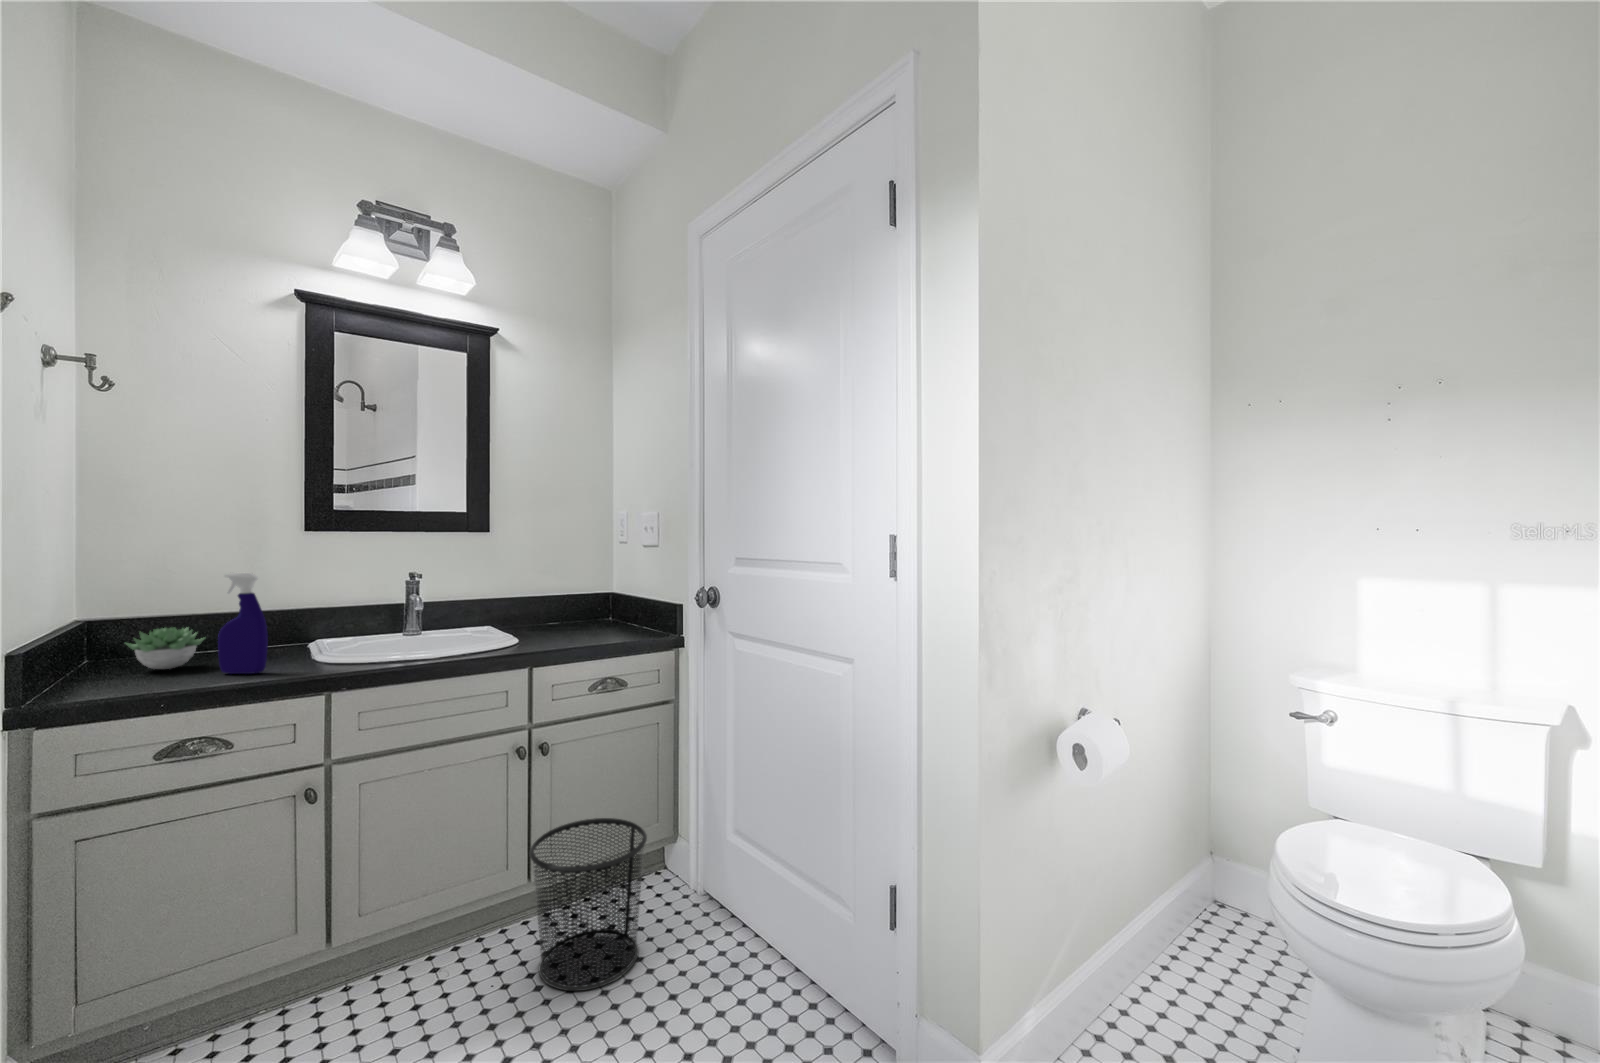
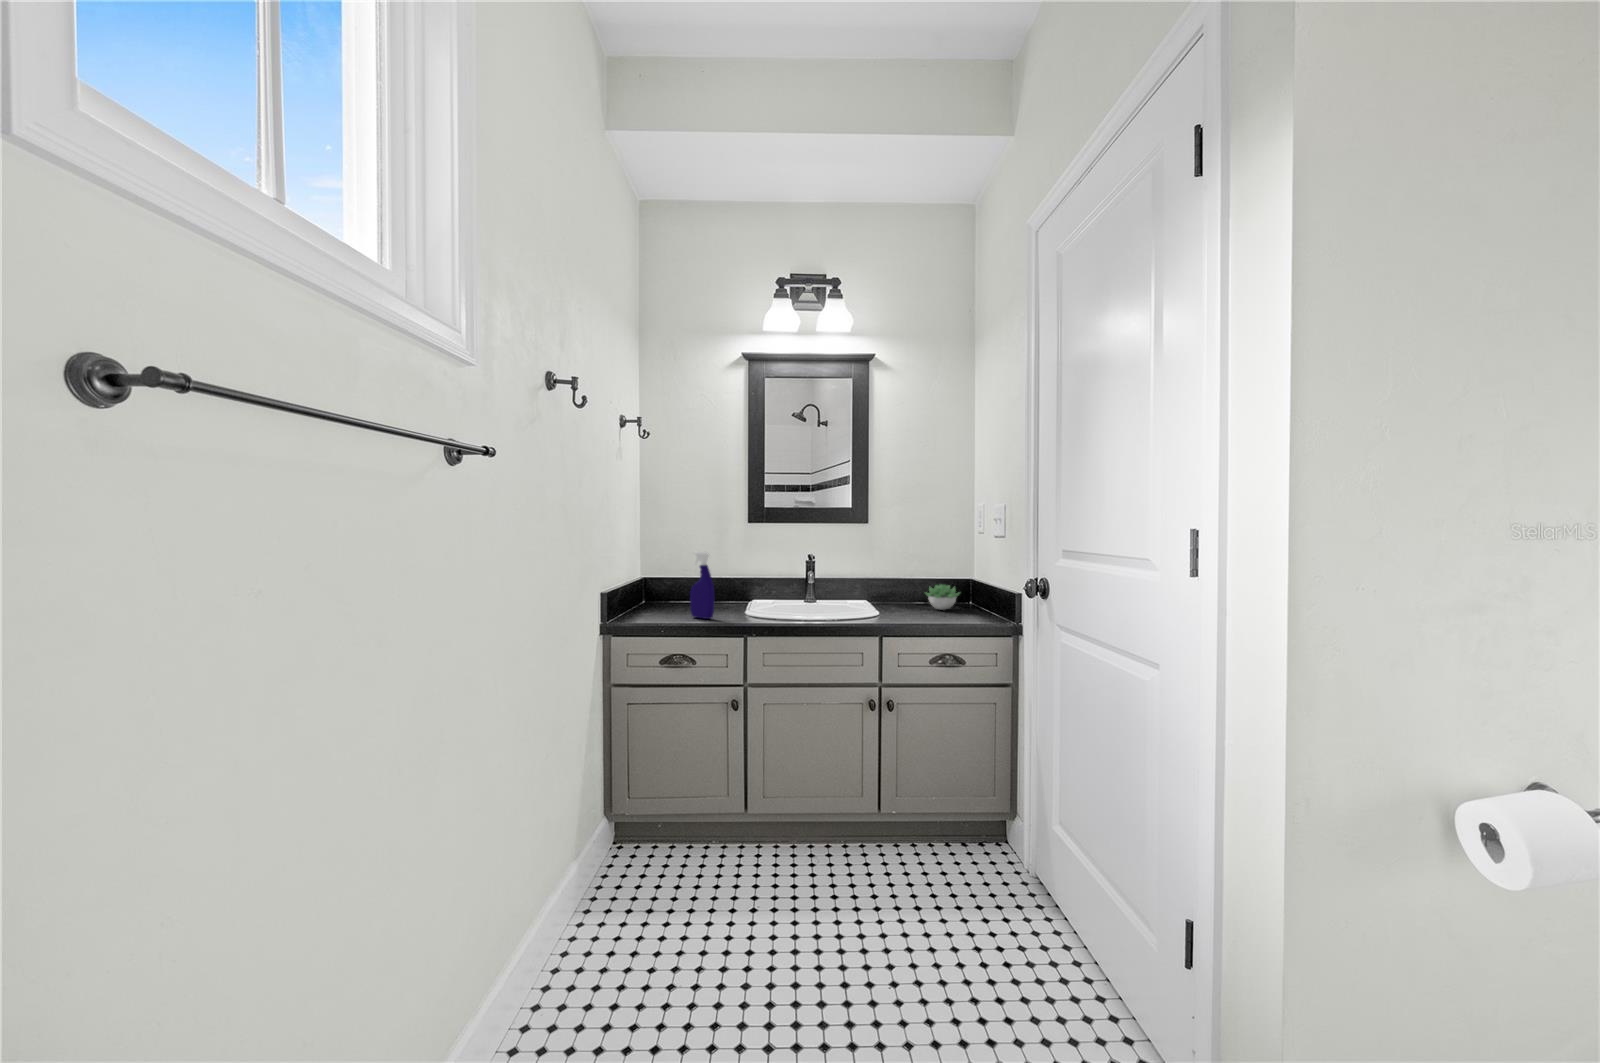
succulent plant: present [126,627,204,669] -> present [926,585,959,610]
waste bin: present [529,818,647,991] -> none [869,772,967,915]

